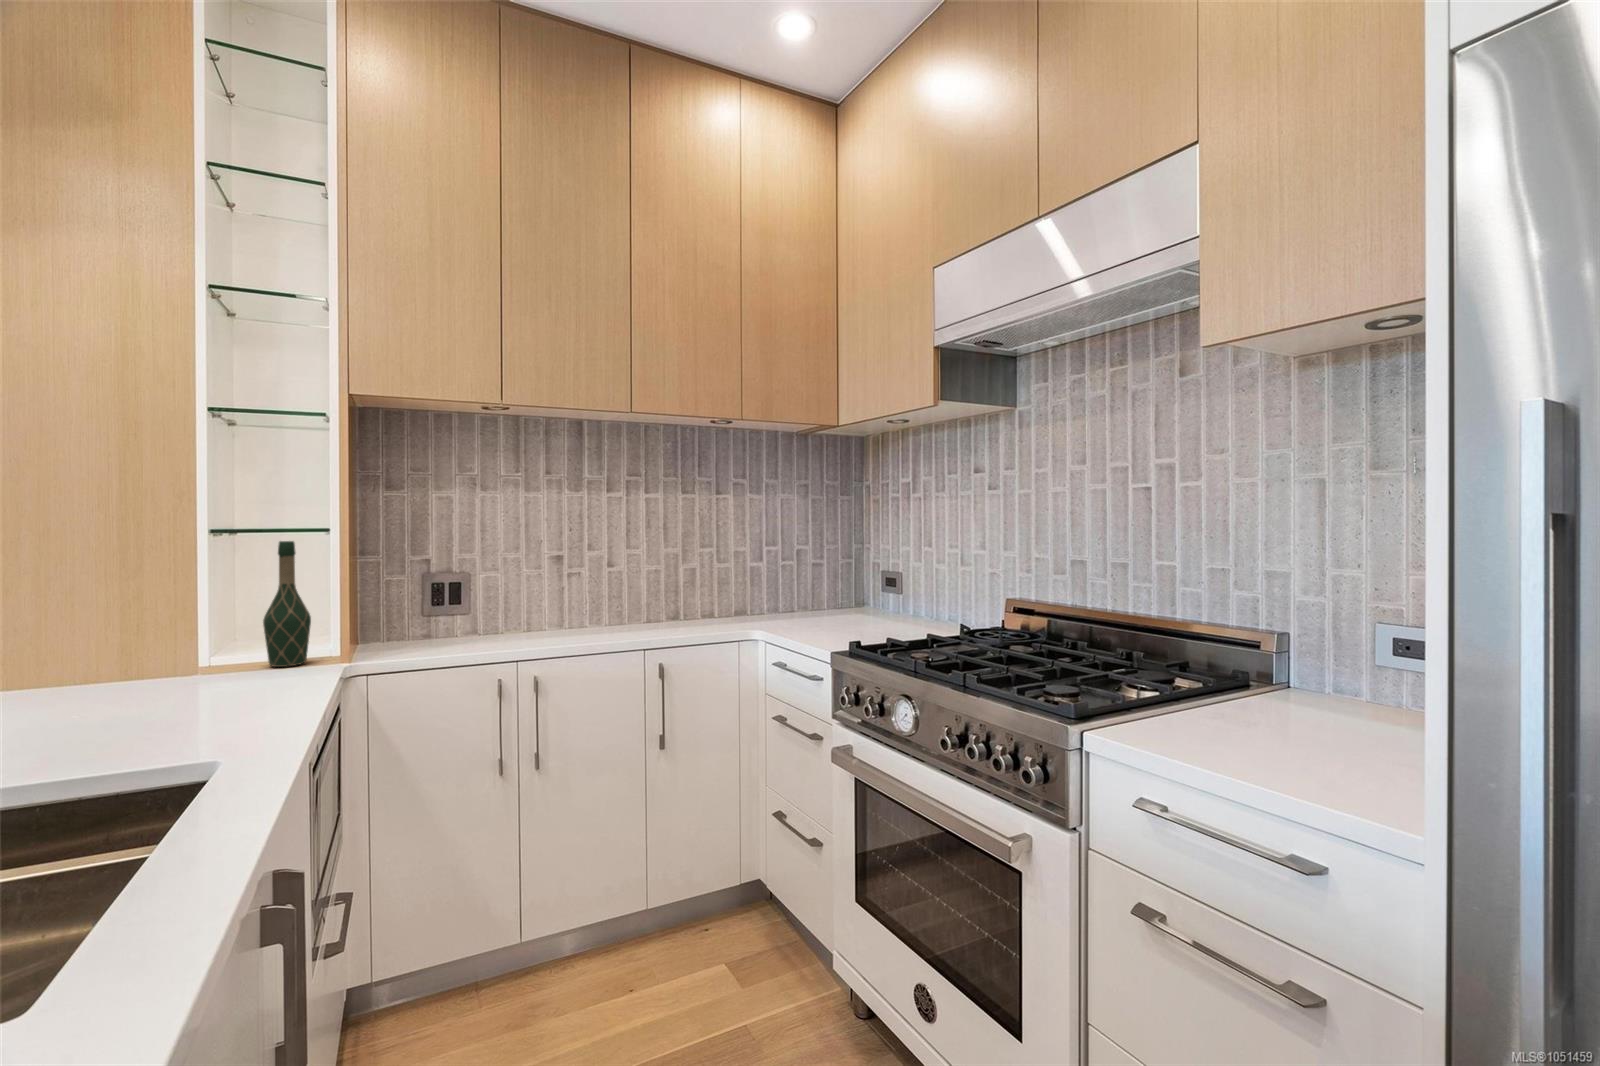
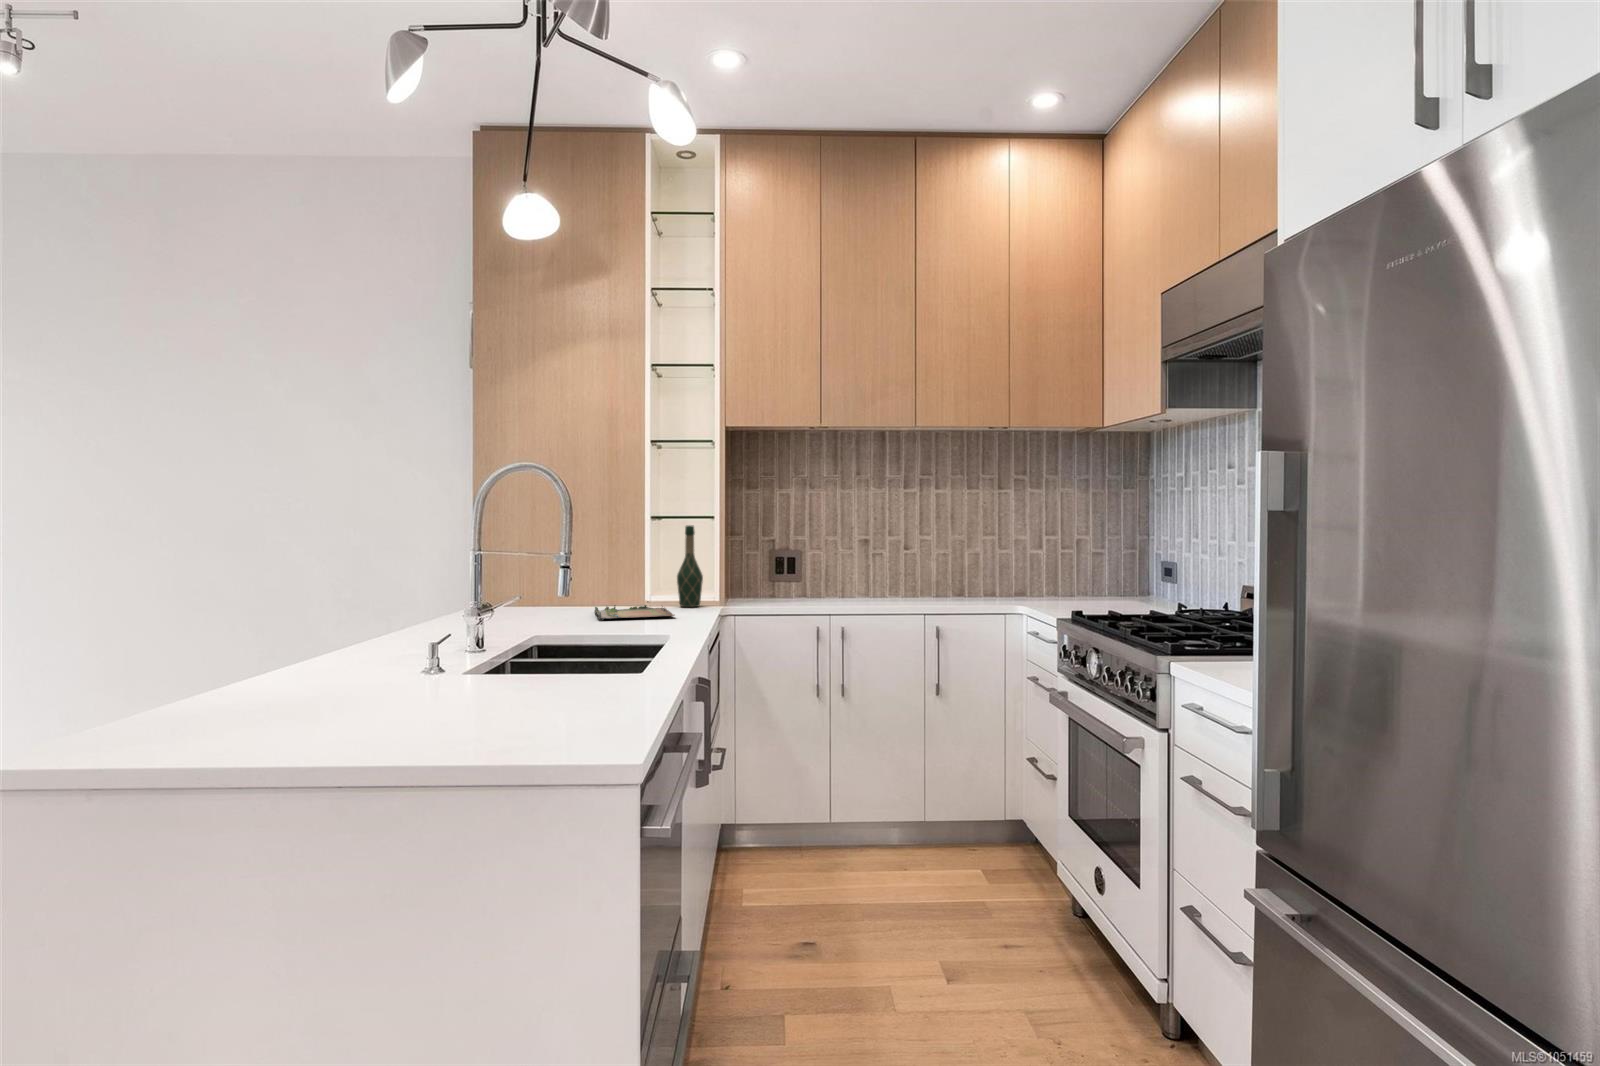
tray: none [71,663,249,718] -> present [594,601,674,620]

